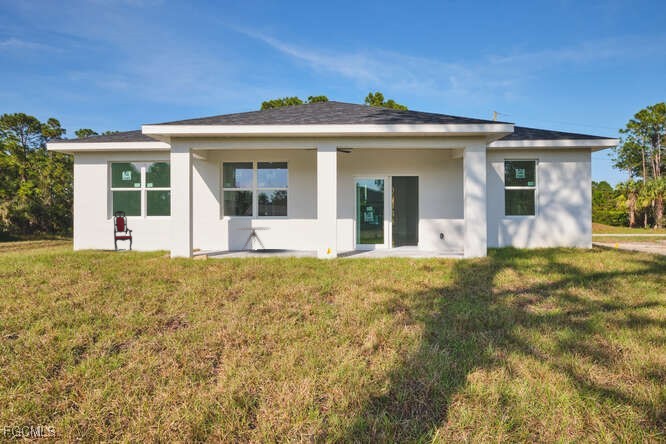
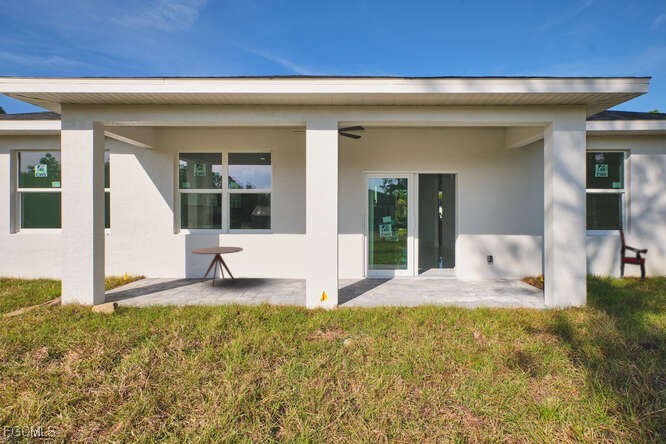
armchair: present [114,211,132,251] -> present [619,221,648,281]

